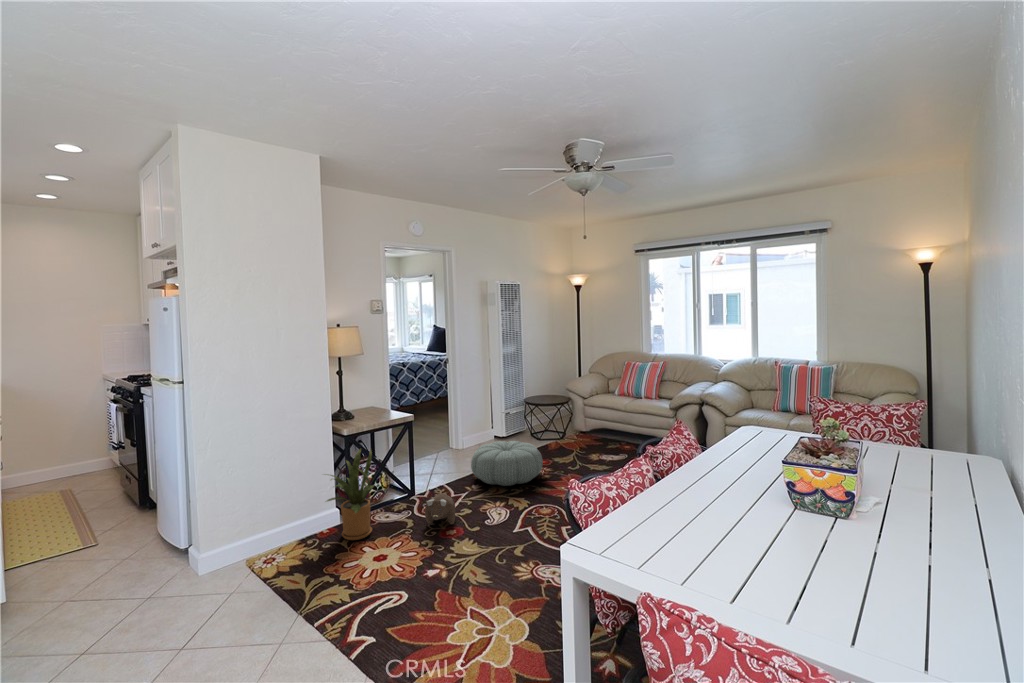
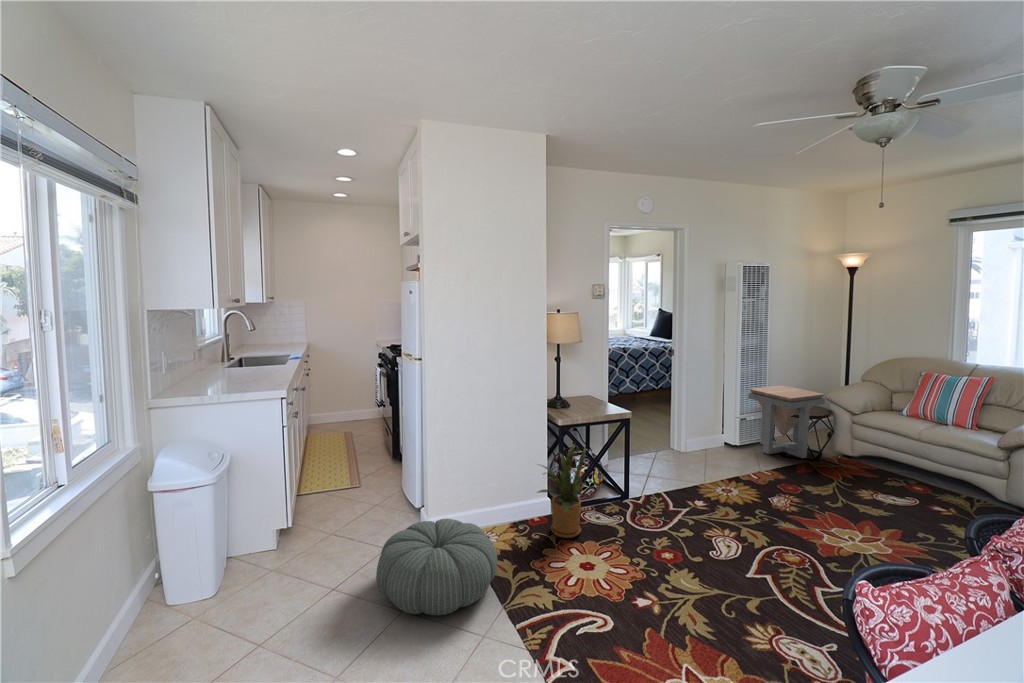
side table: none [510,382,565,440] -> present [748,385,825,458]
pouf: present [471,441,543,486] -> present [376,519,497,615]
plush toy: present [425,493,455,524] -> none [638,508,673,546]

